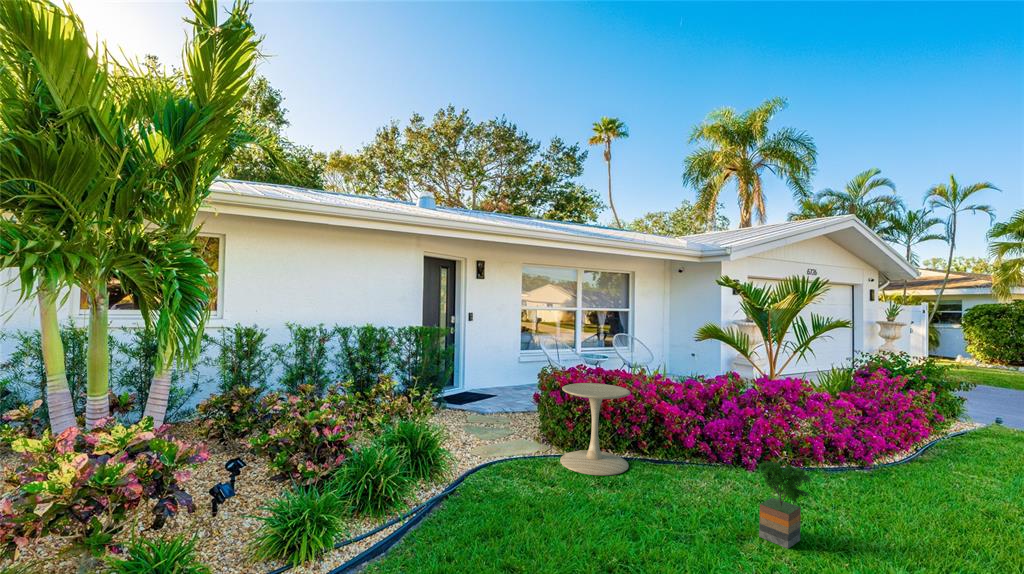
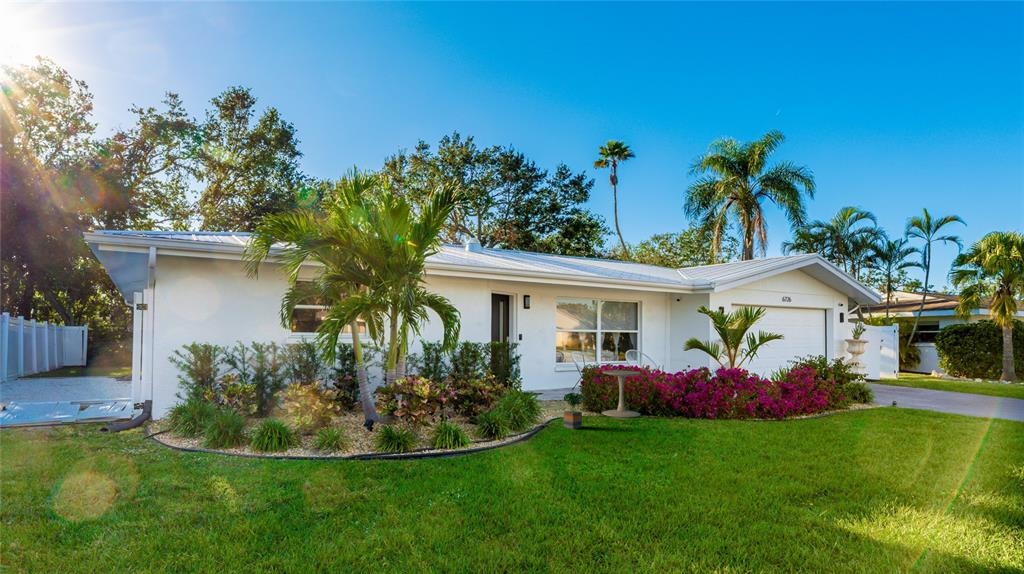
potted tree: present [759,461,812,549] -> present [564,393,585,429]

